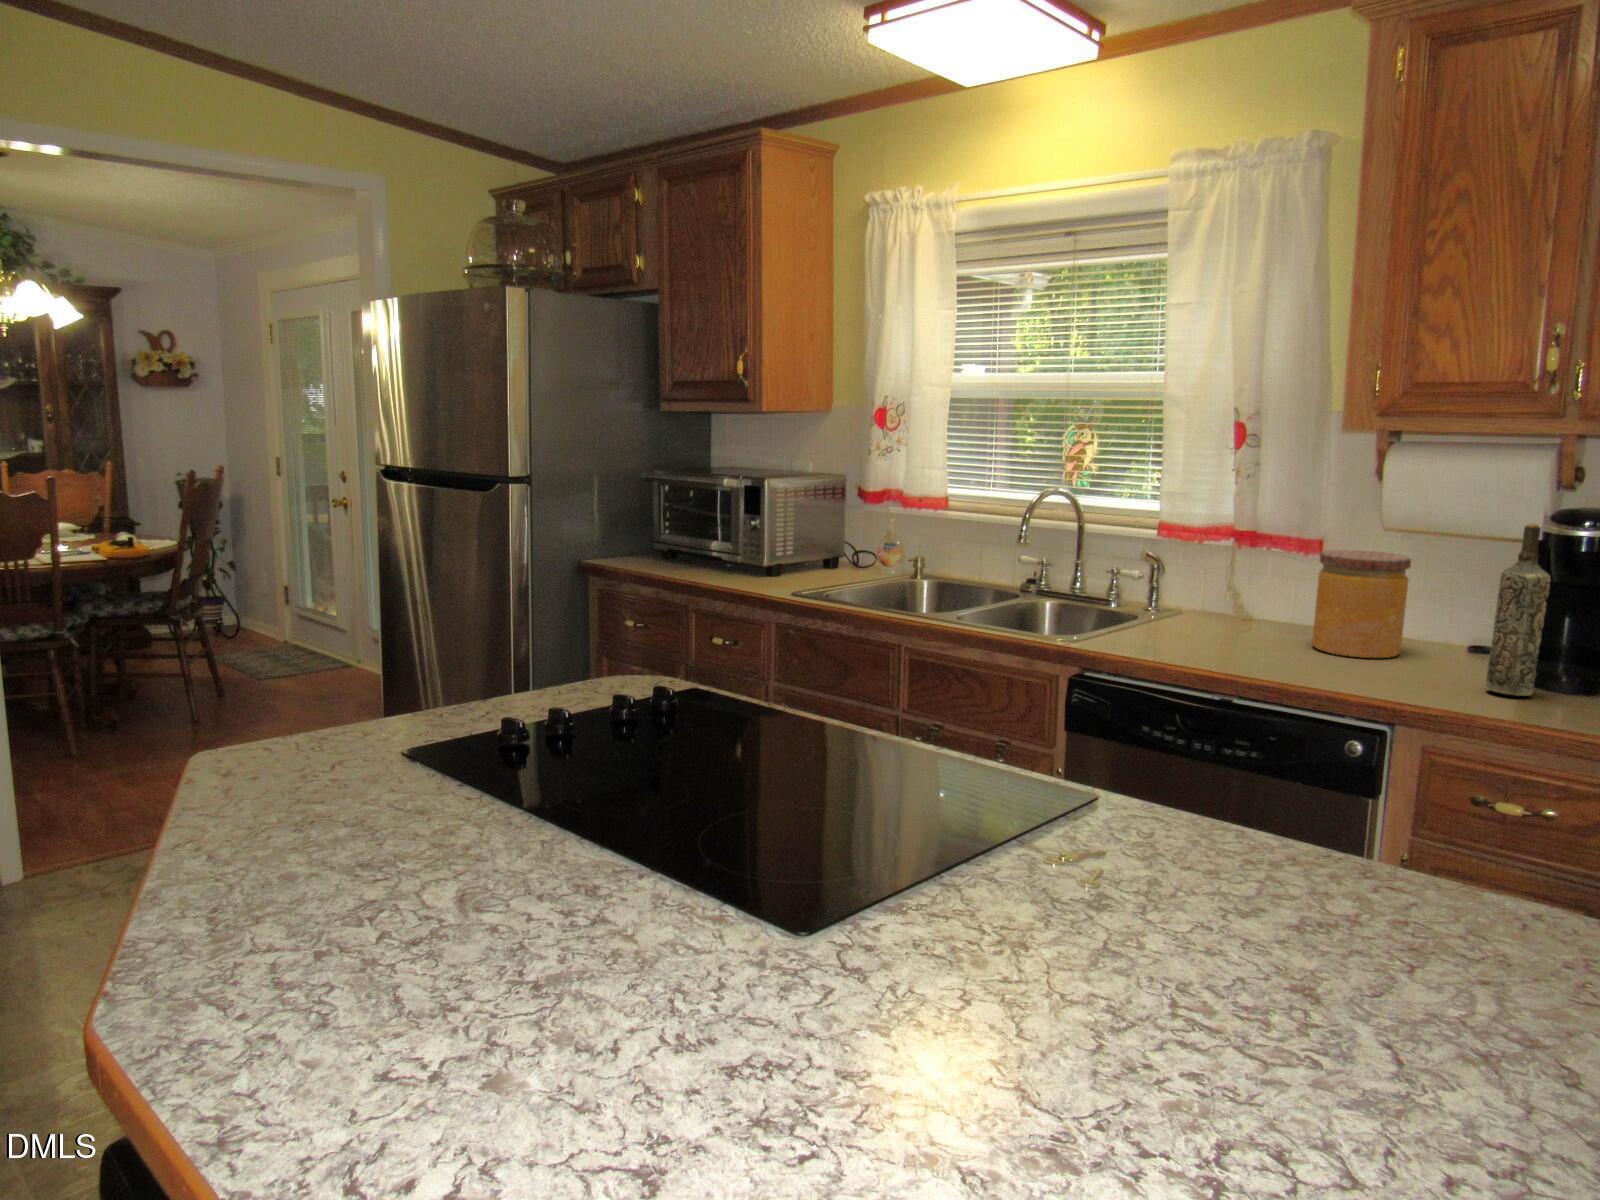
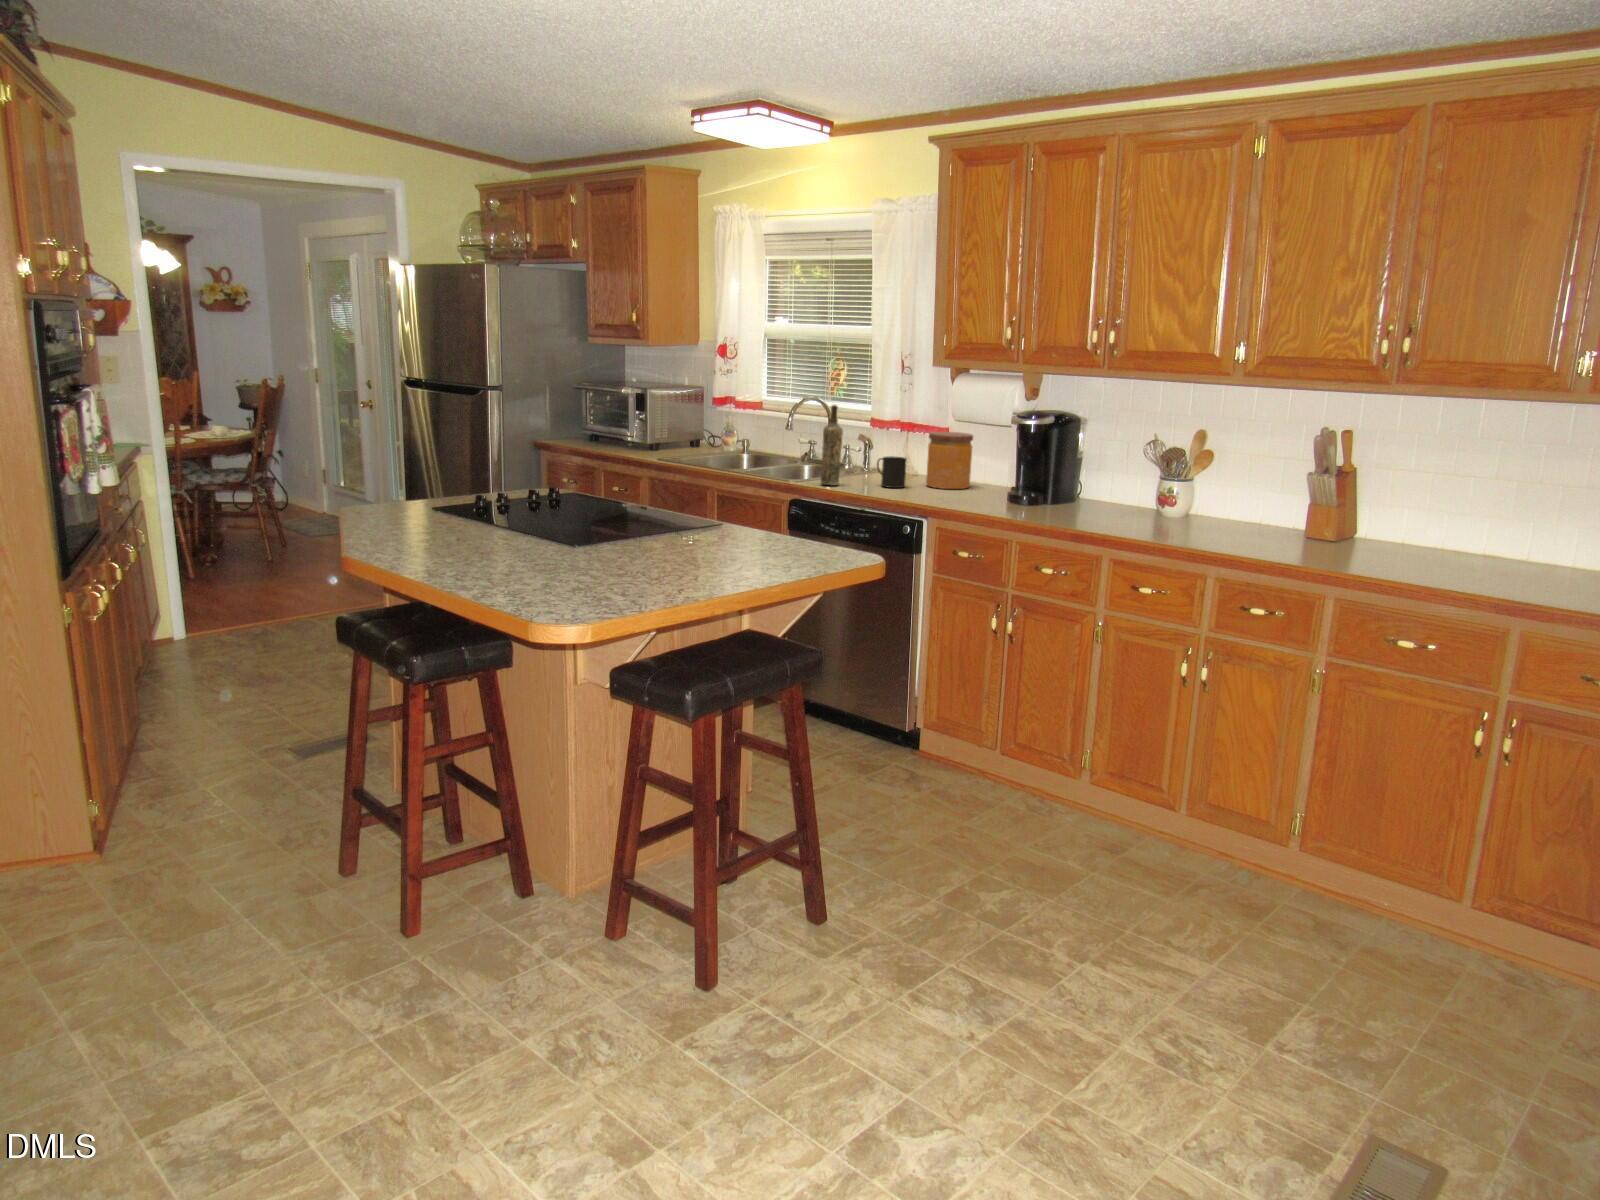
bottle: present [1486,523,1550,696] -> present [821,405,843,485]
mug: none [1226,597,1290,658] -> present [877,456,907,488]

